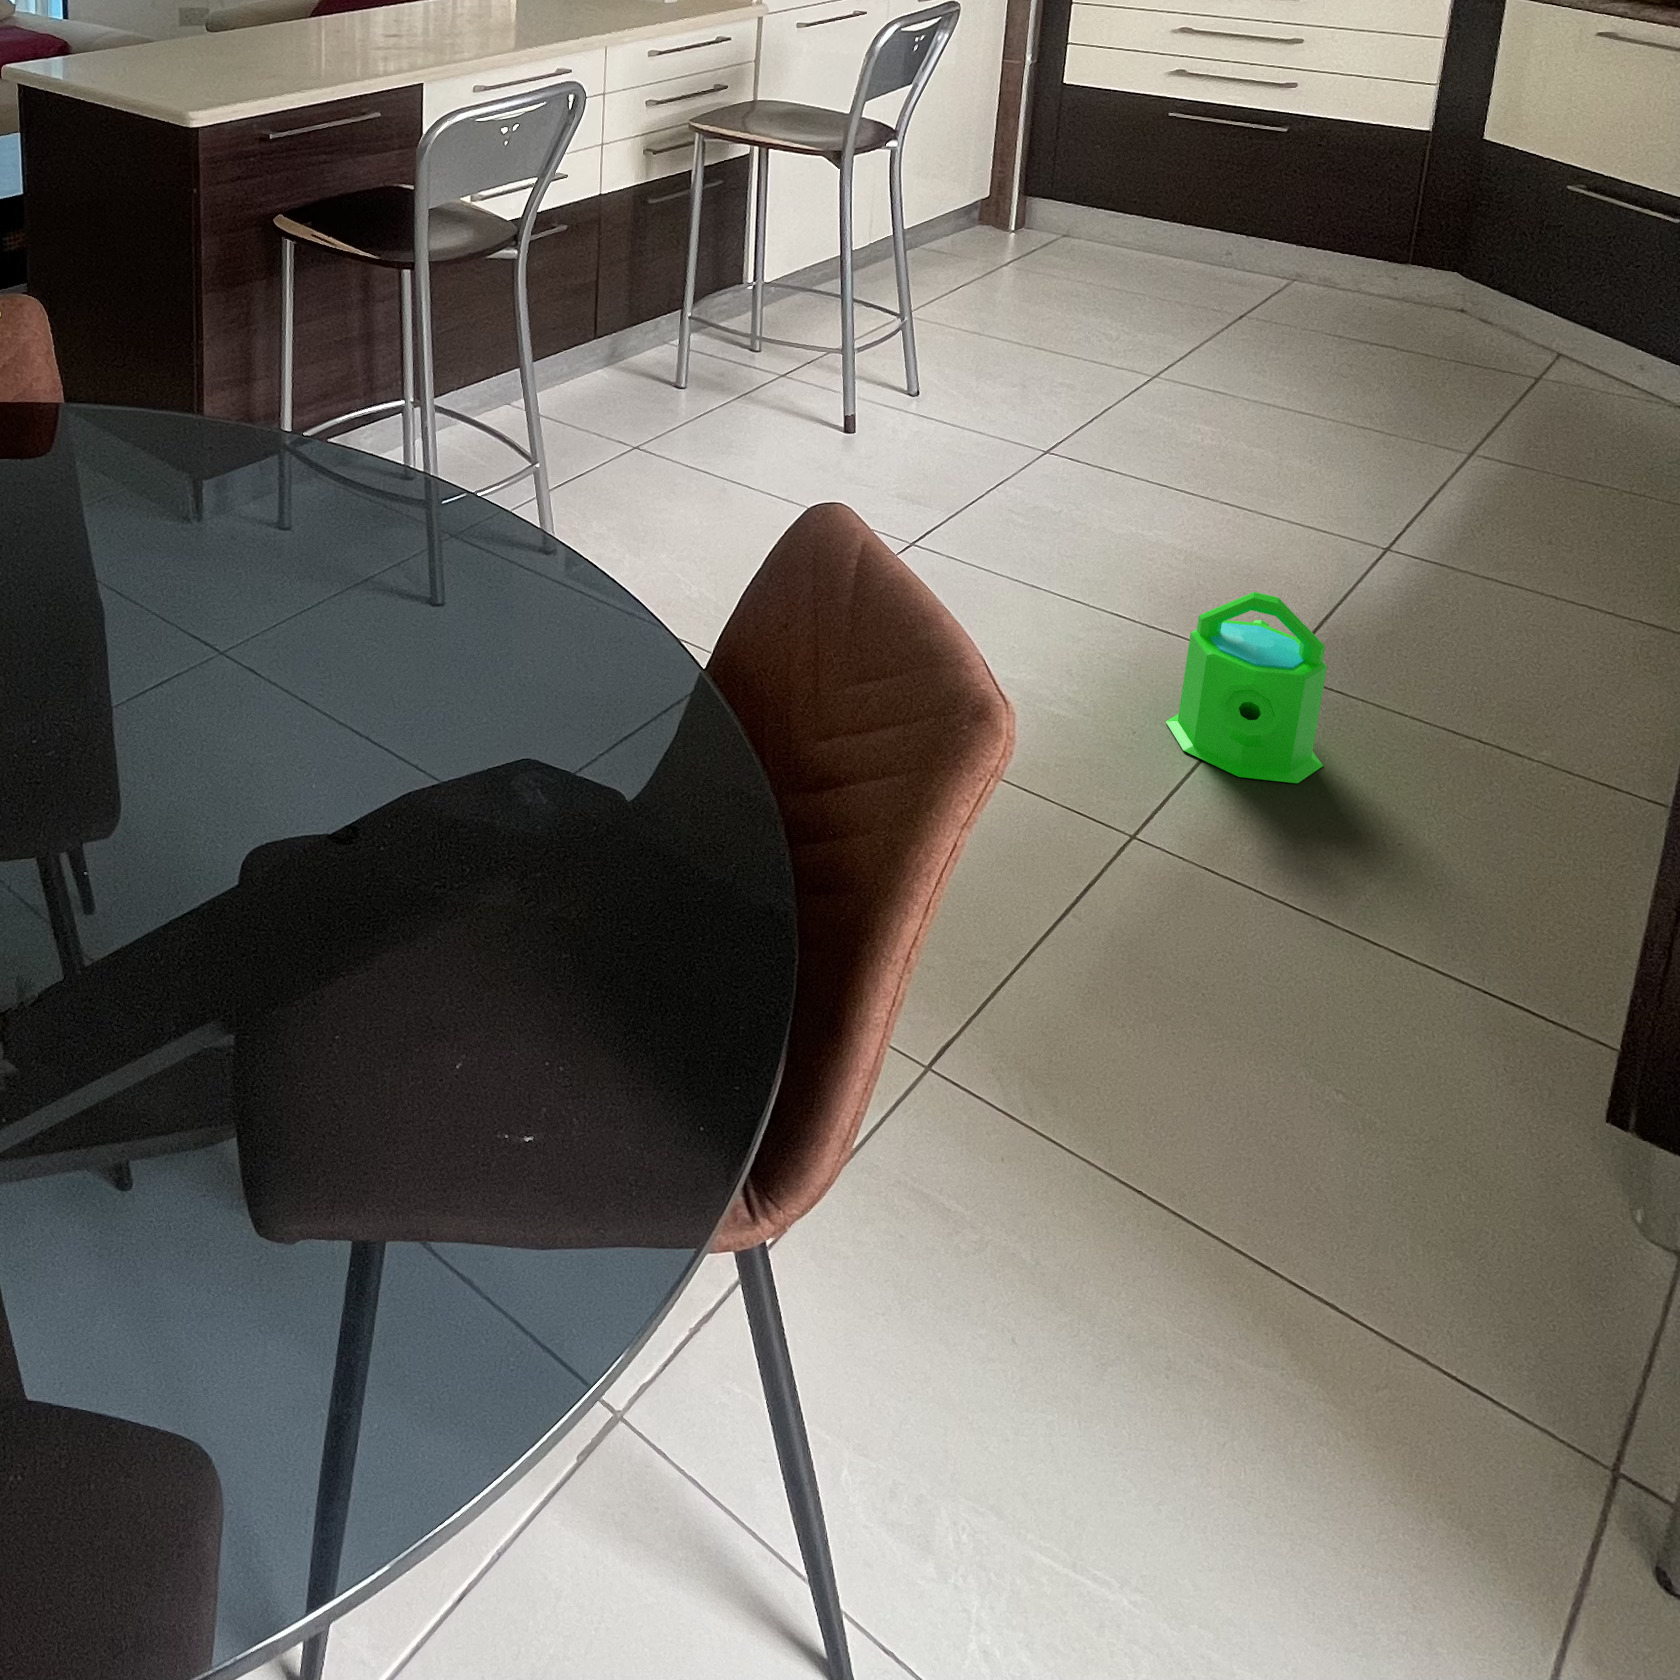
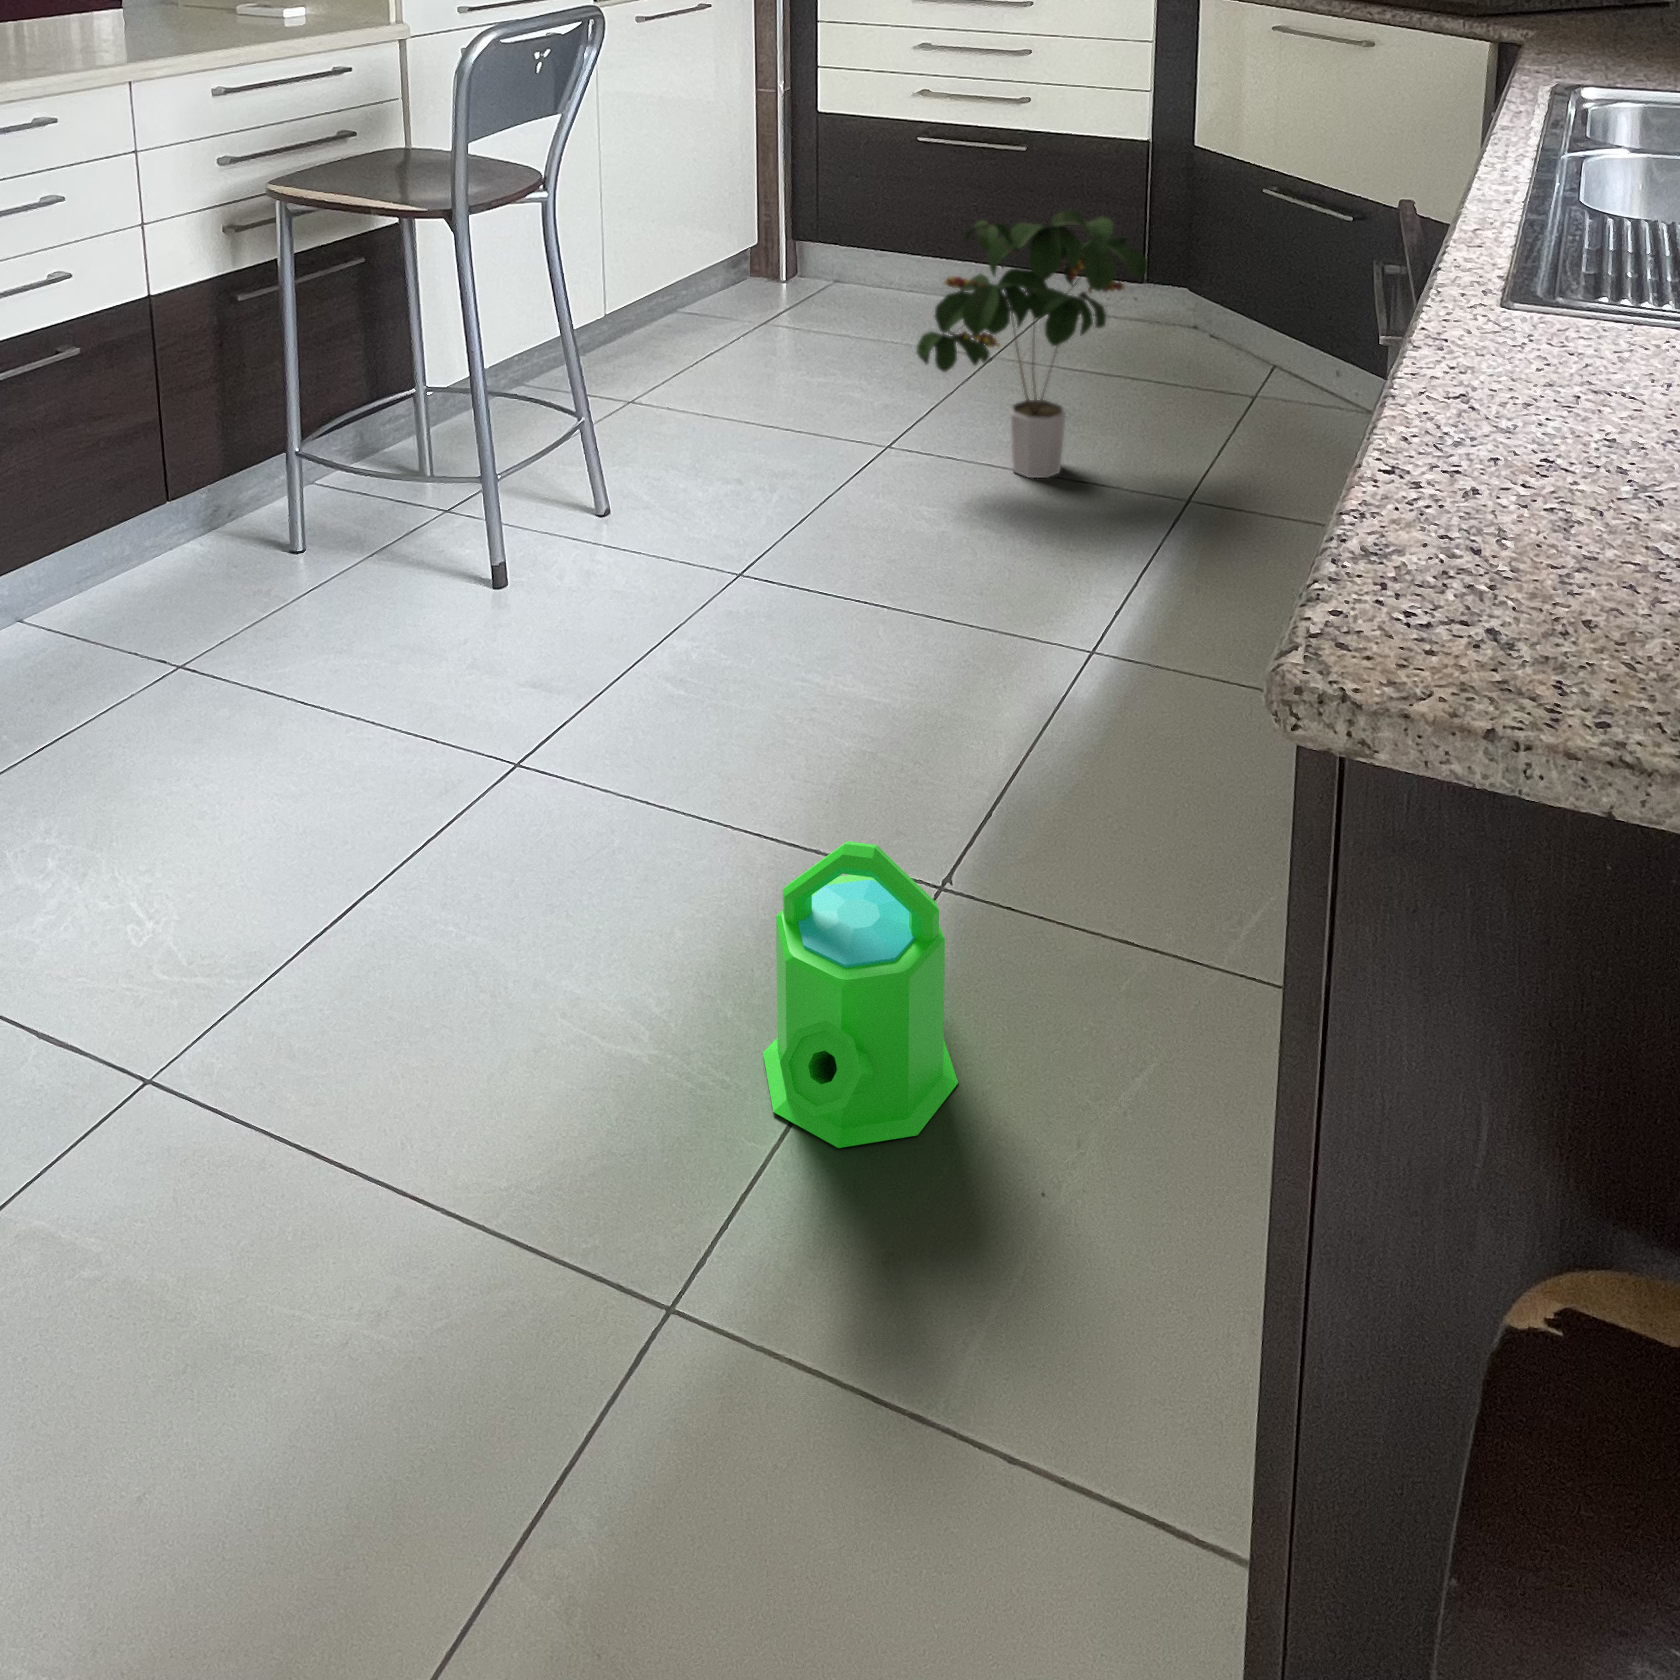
potted plant: none [1201,189,1444,416] -> present [917,210,1148,478]

